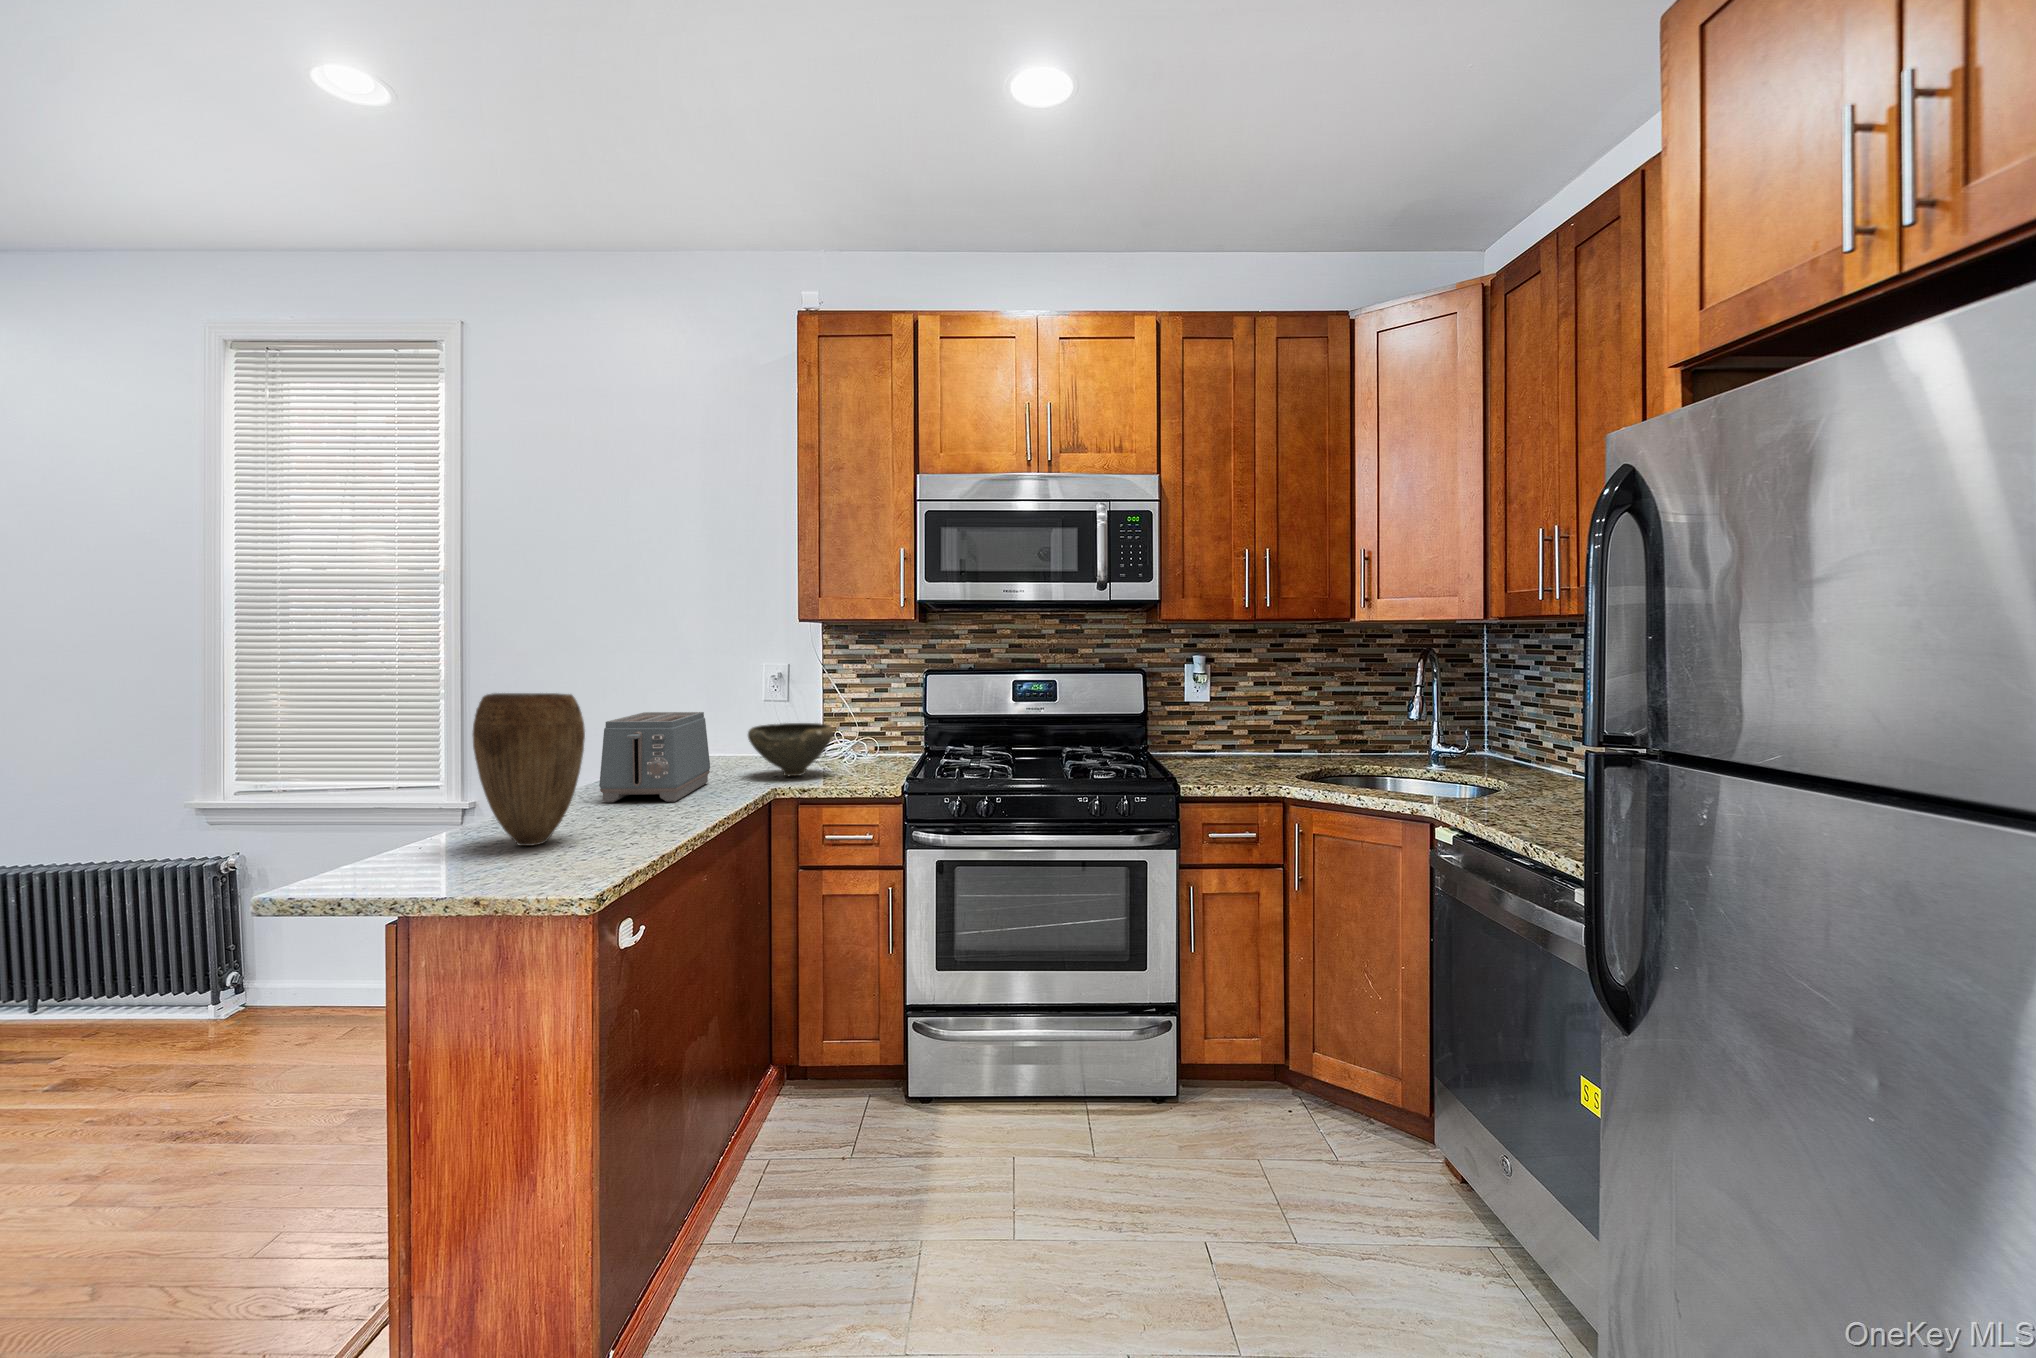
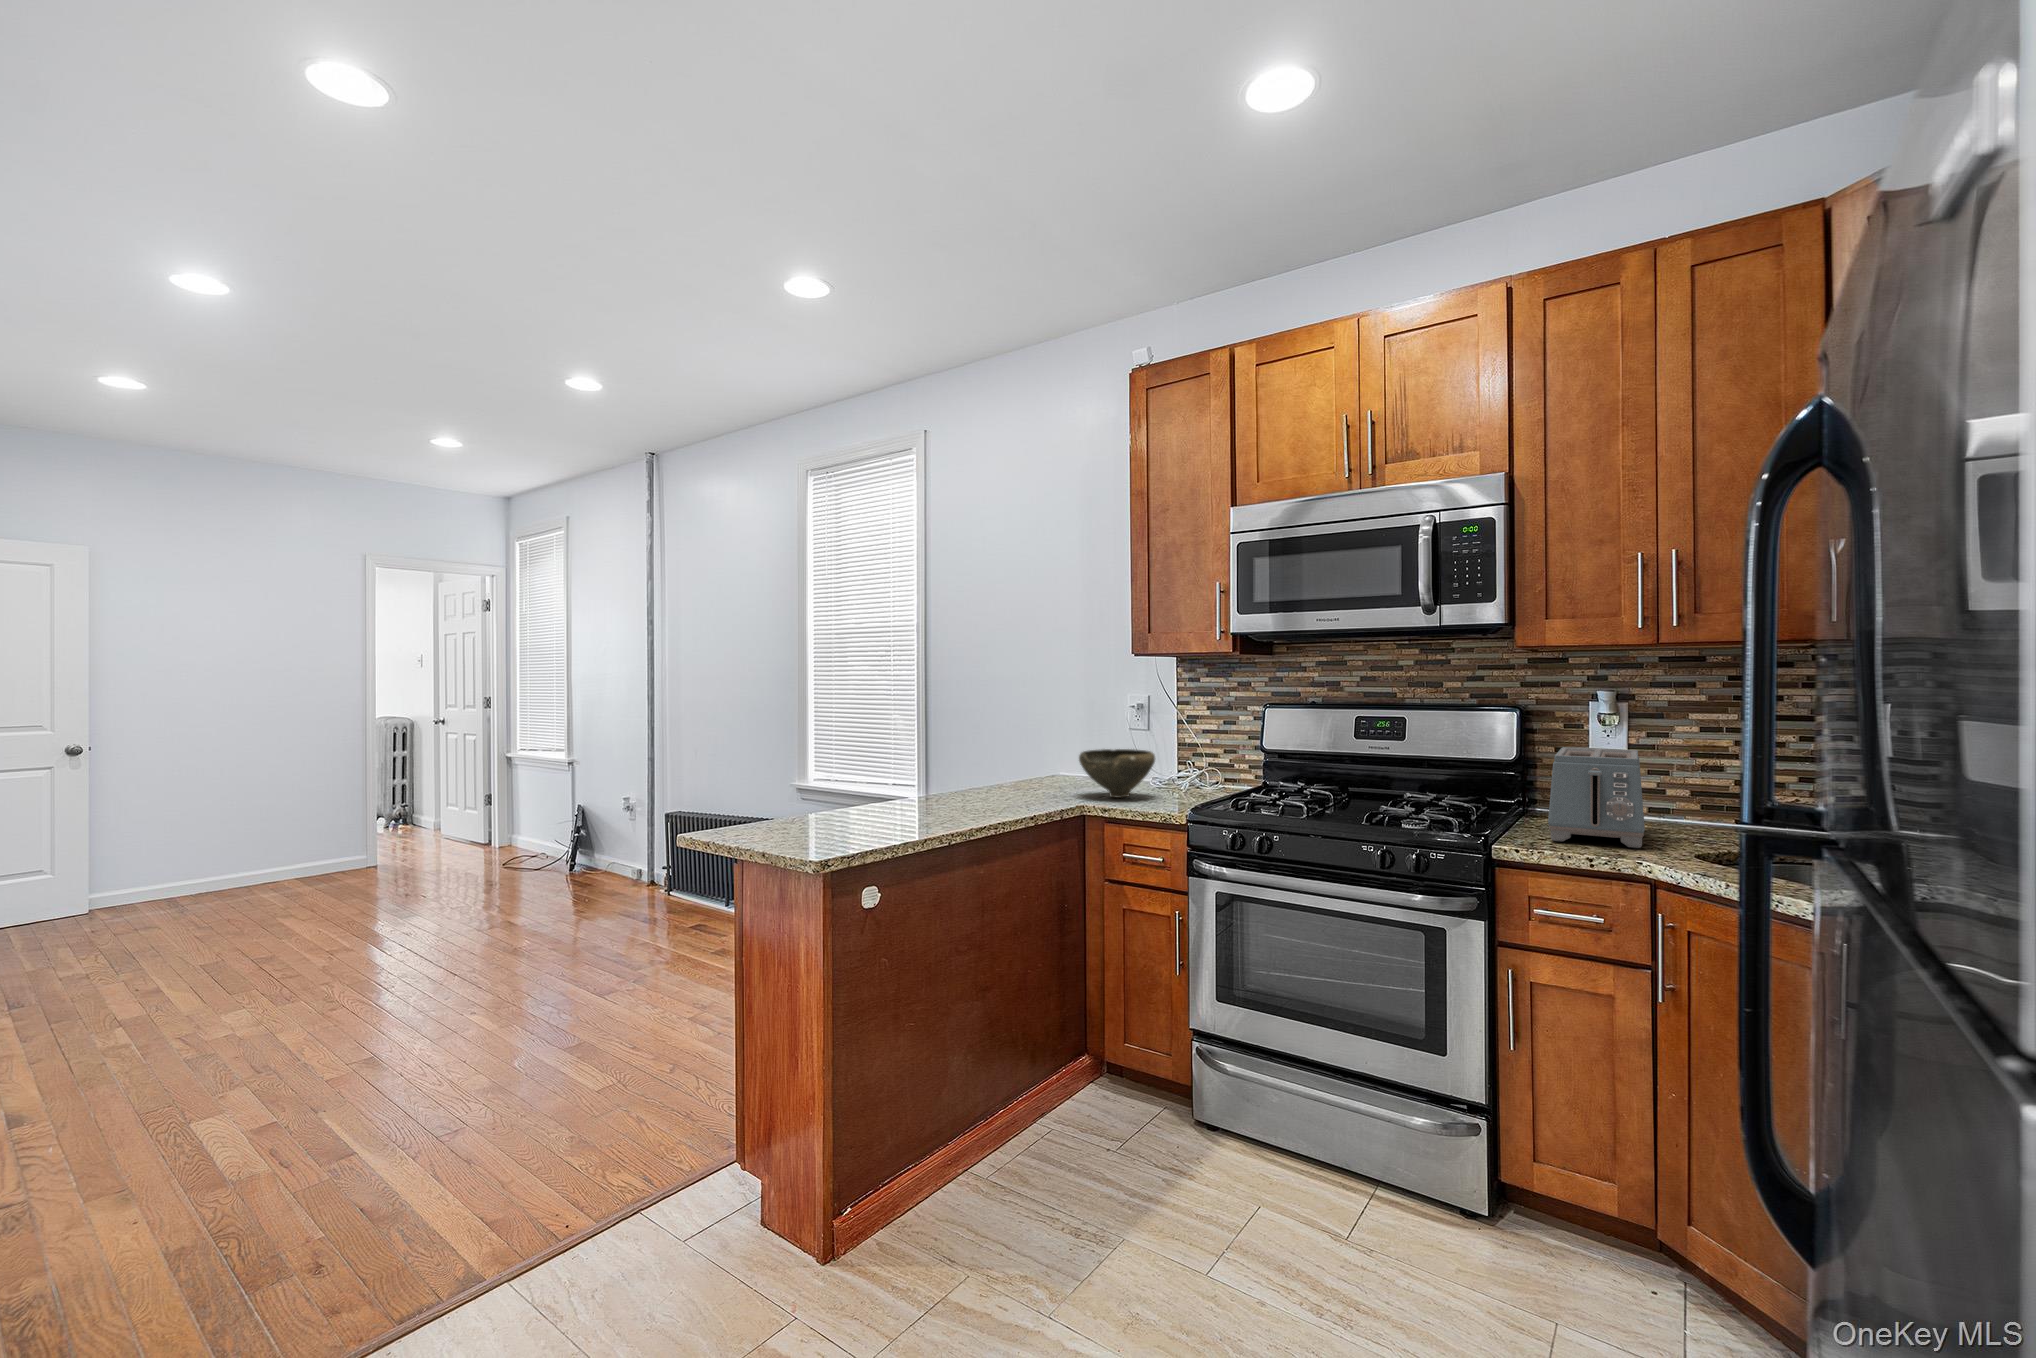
vase: present [472,693,585,846] -> none [816,712,889,824]
toaster: present [599,712,710,803] -> present [1548,747,1645,848]

